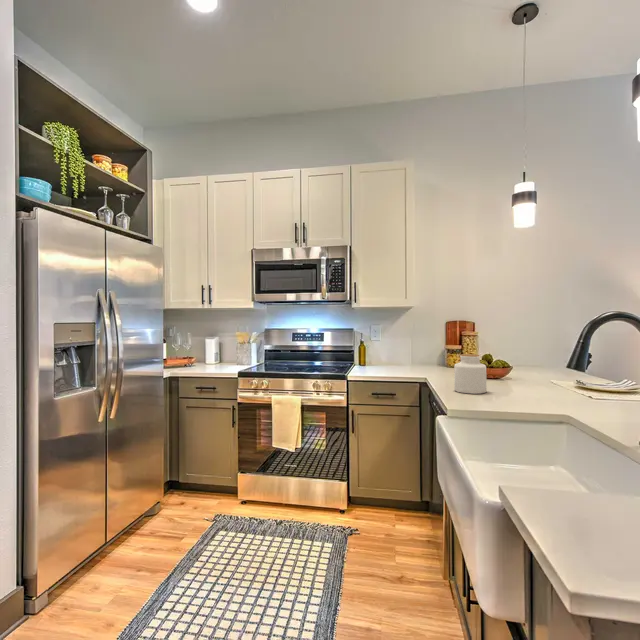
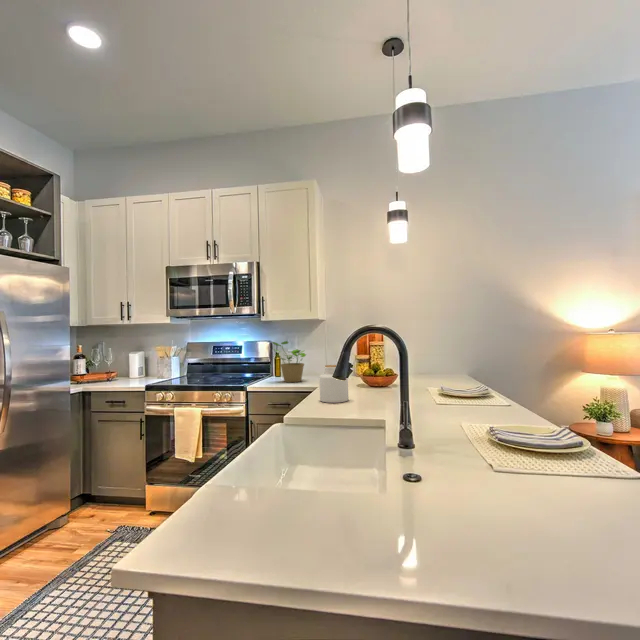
potted plant: none [366,329,403,371] -> present [272,341,306,382]

